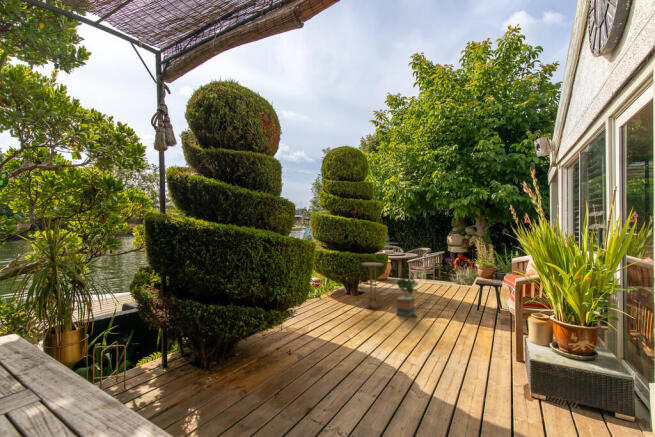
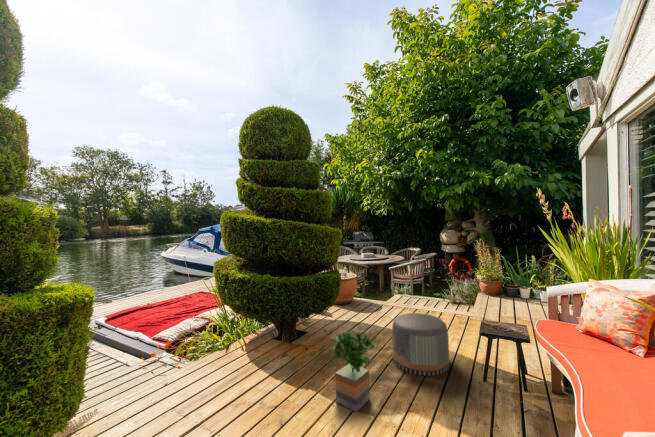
side table: present [361,262,384,308] -> none [281,296,320,383]
pouf: none [423,277,457,308] -> present [392,313,449,376]

